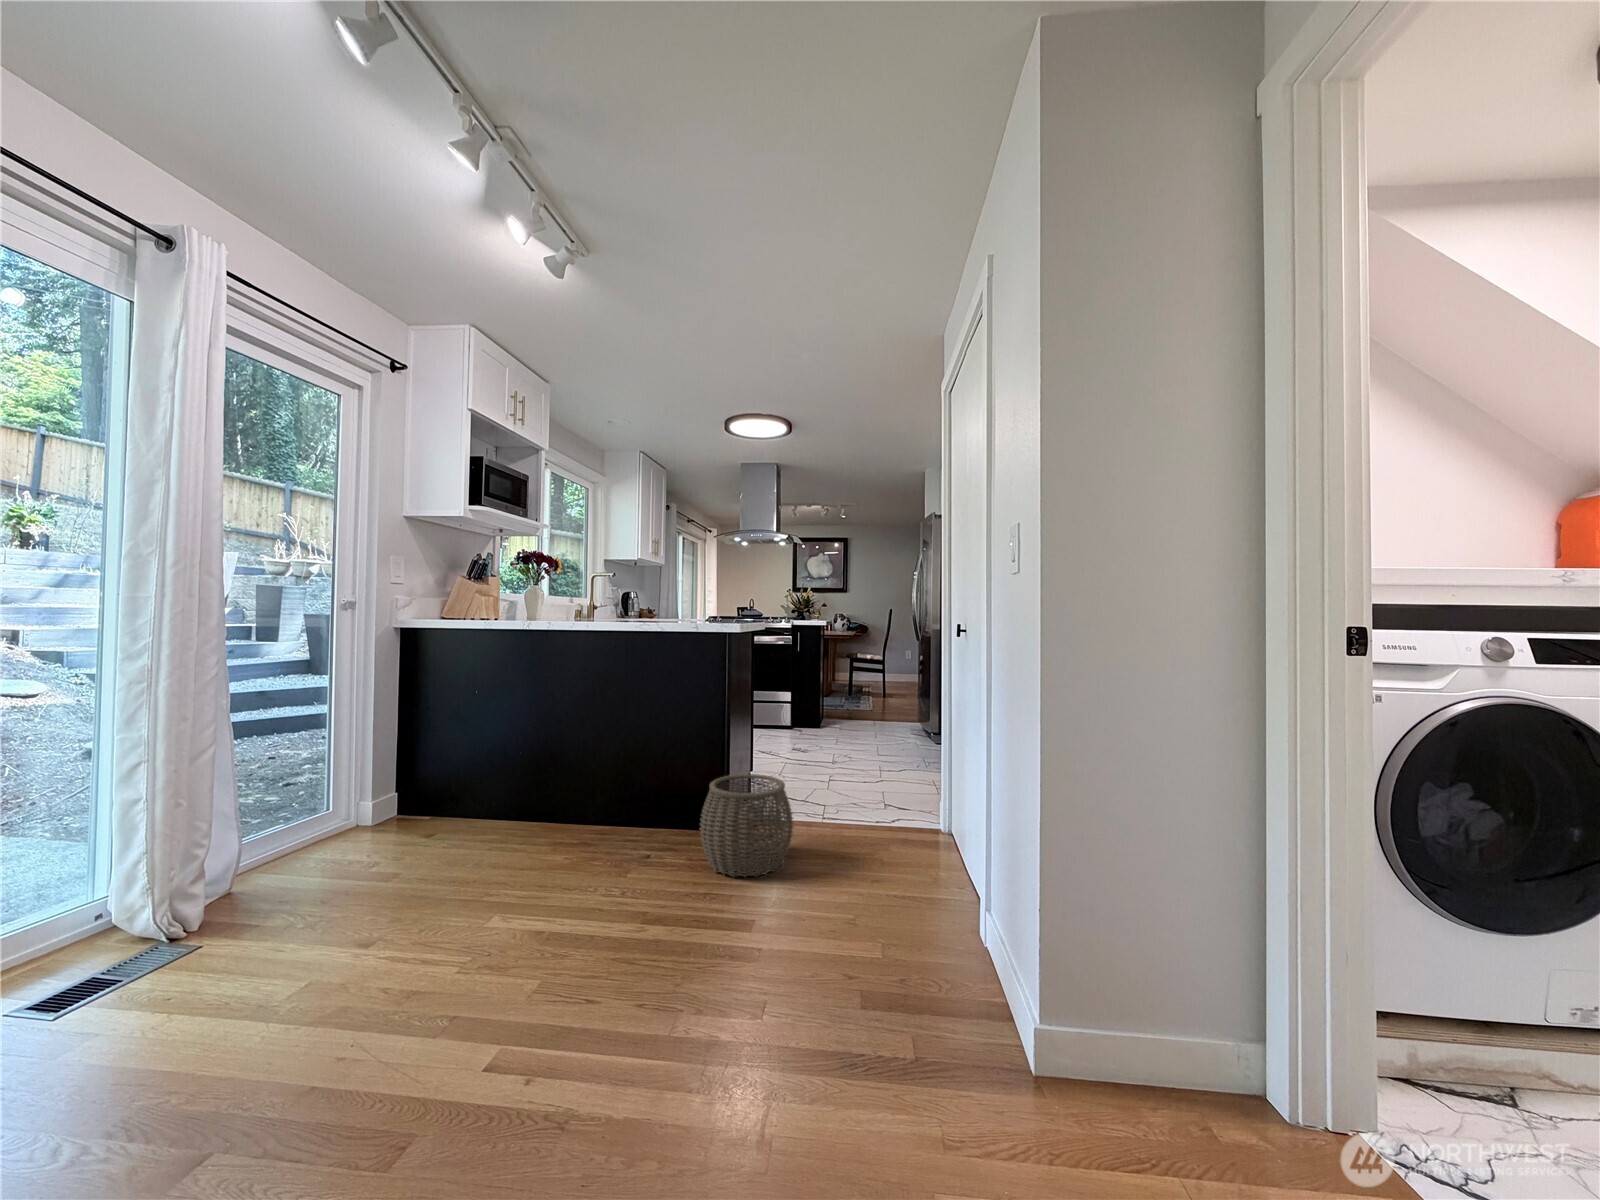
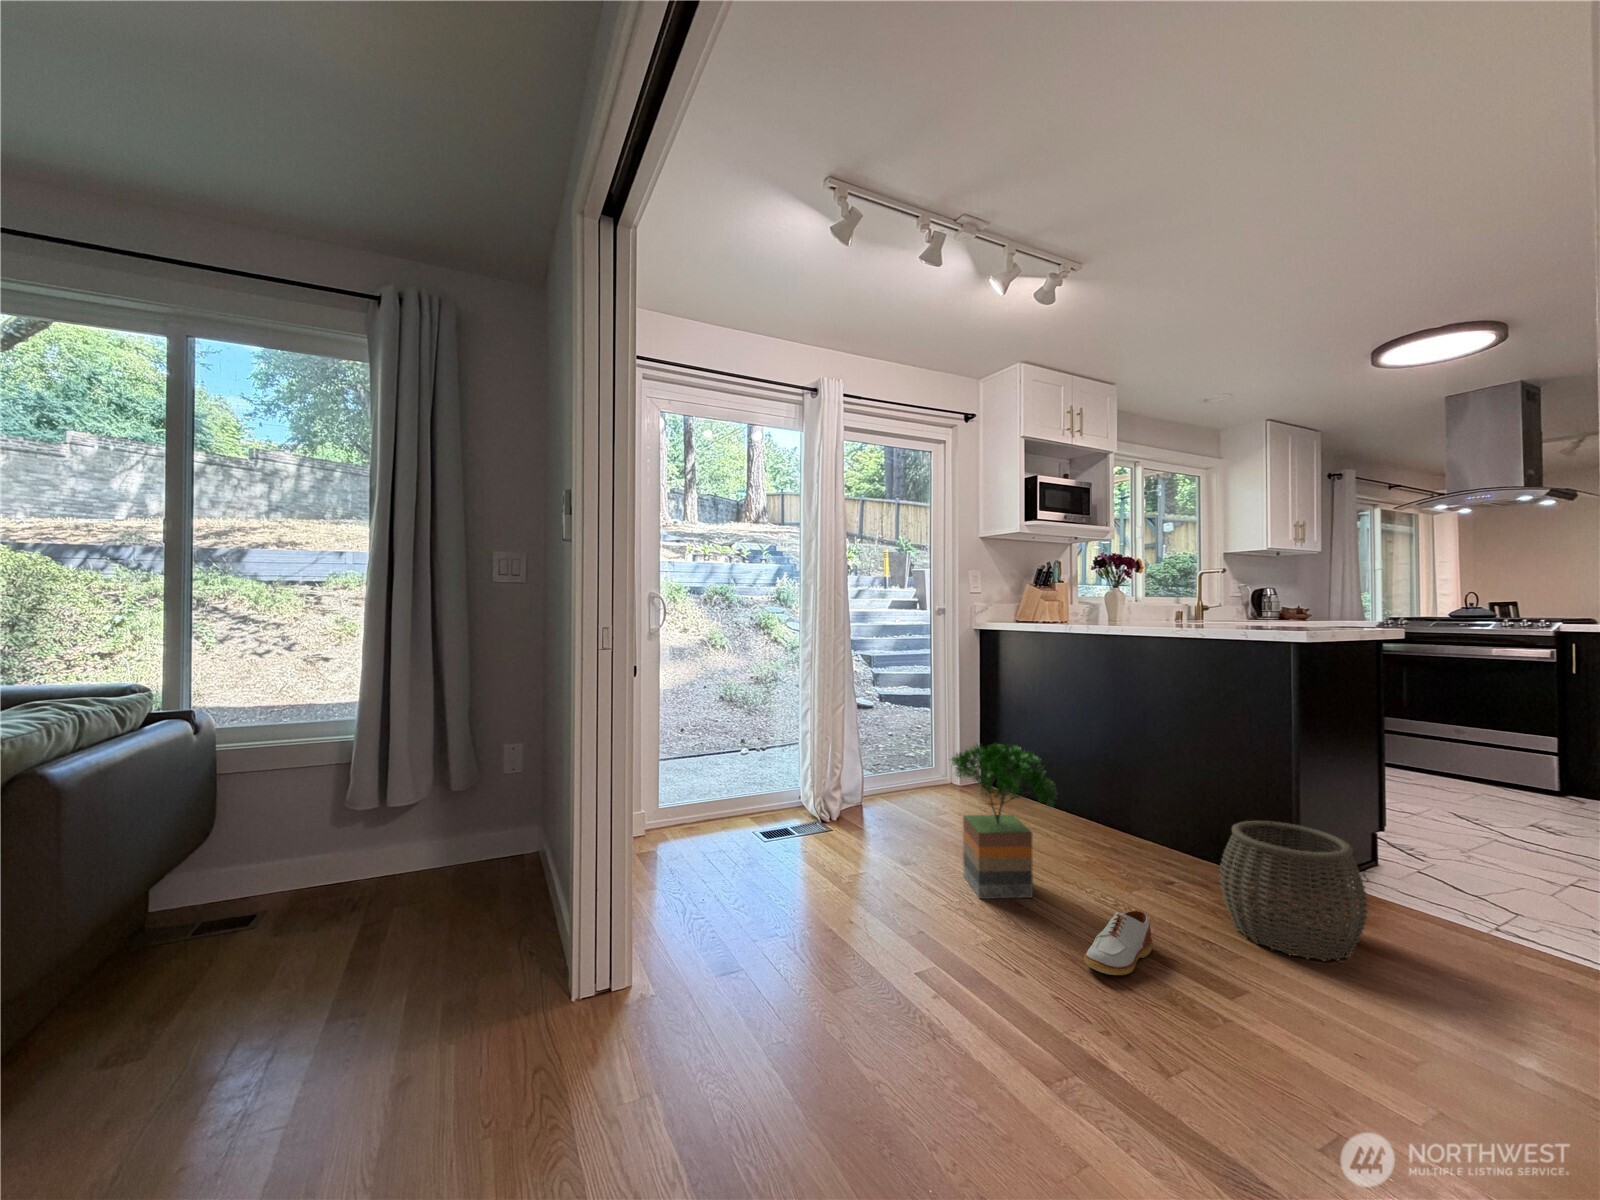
potted tree: none [441,752,581,944] -> present [951,743,1056,899]
shoe: none [639,885,680,957] -> present [1084,911,1153,975]

